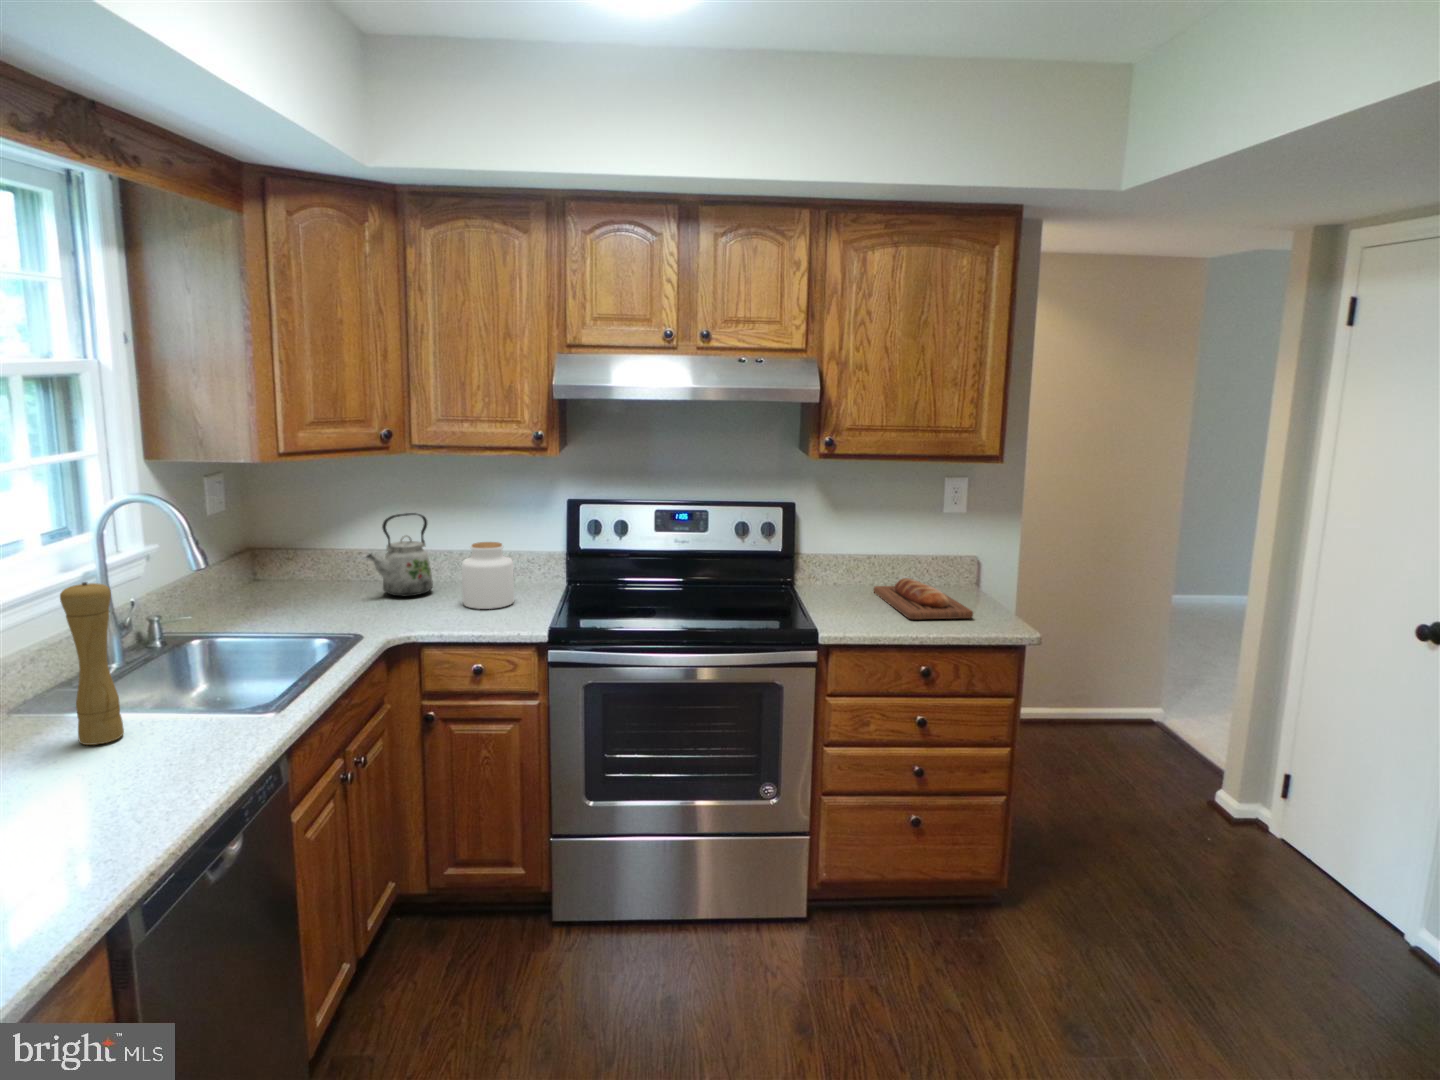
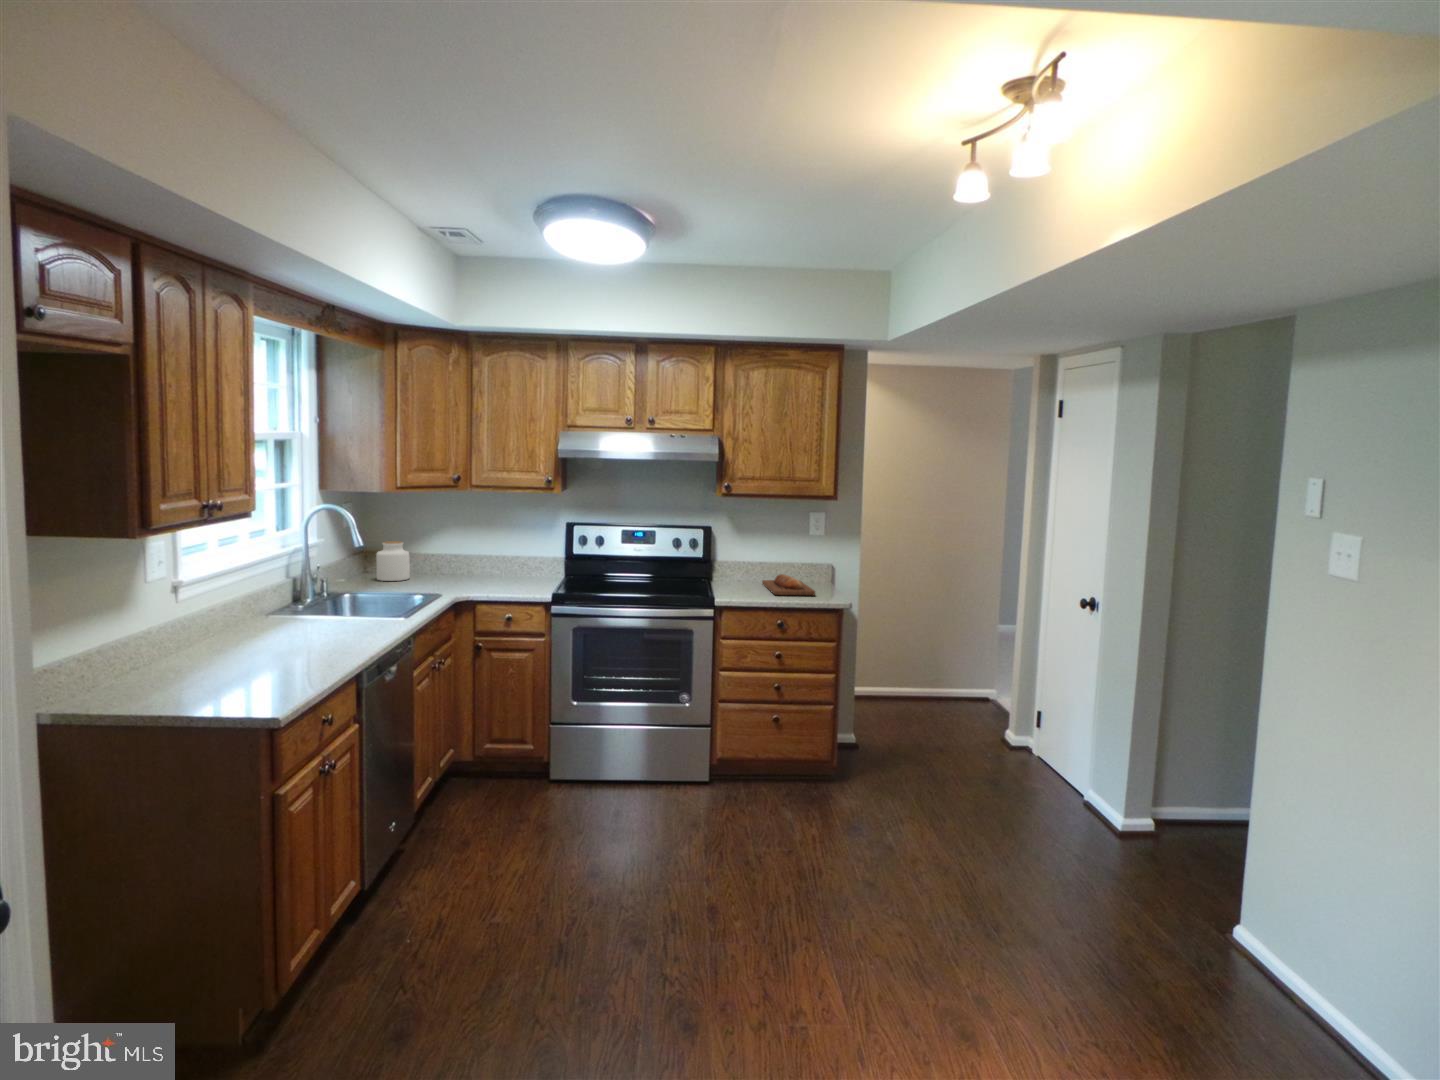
kettle: present [367,513,433,596] -> none [441,528,481,579]
jar: present [462,542,514,609] -> present [376,541,410,581]
pepper mill: present [60,582,124,745] -> none [307,543,330,626]

